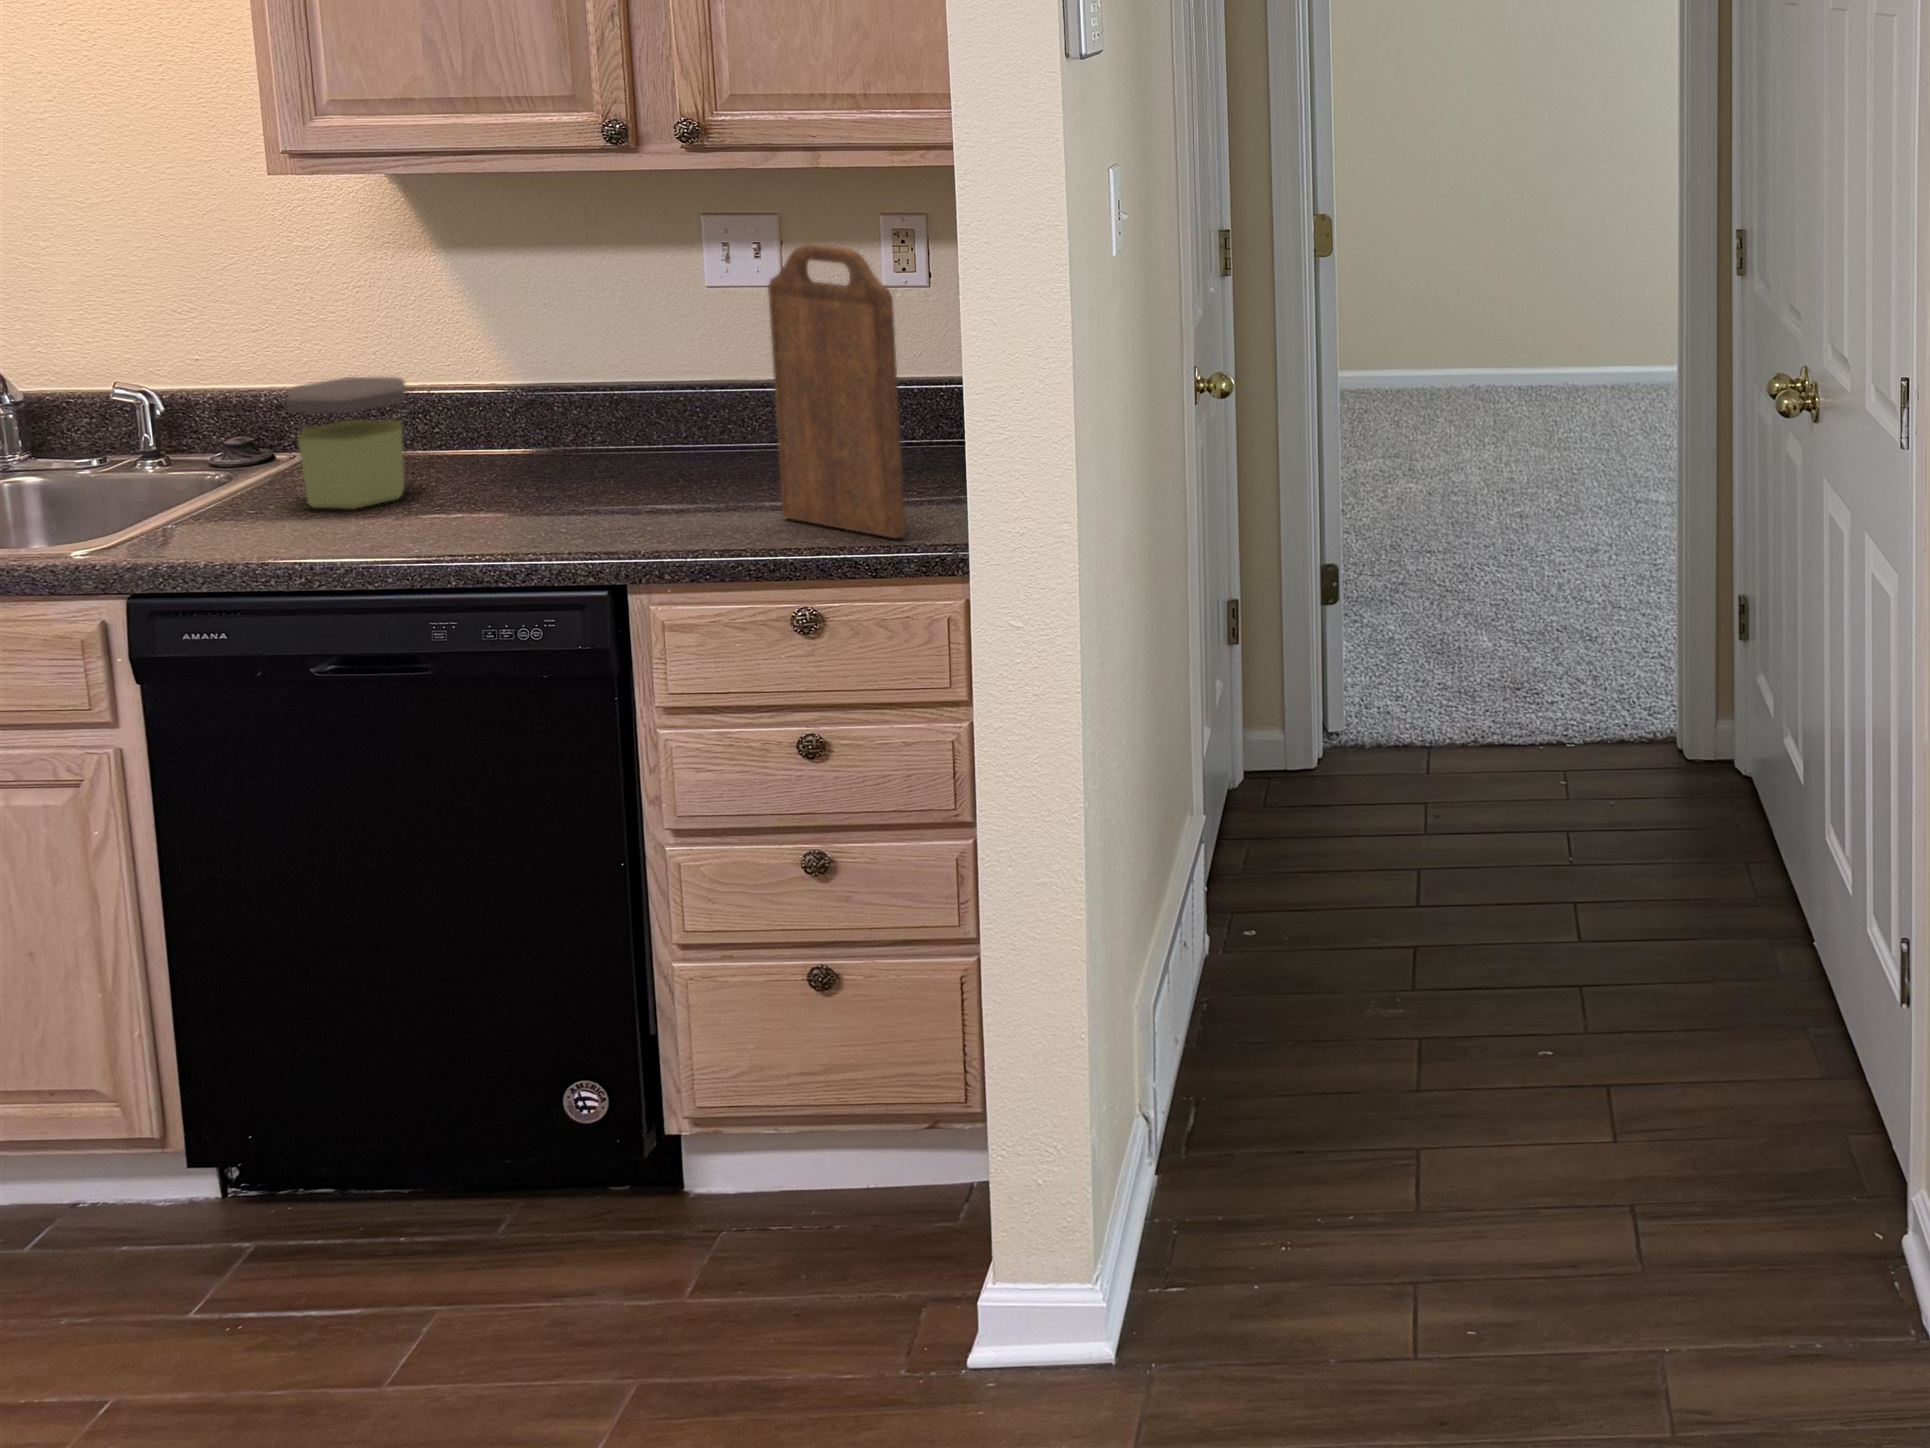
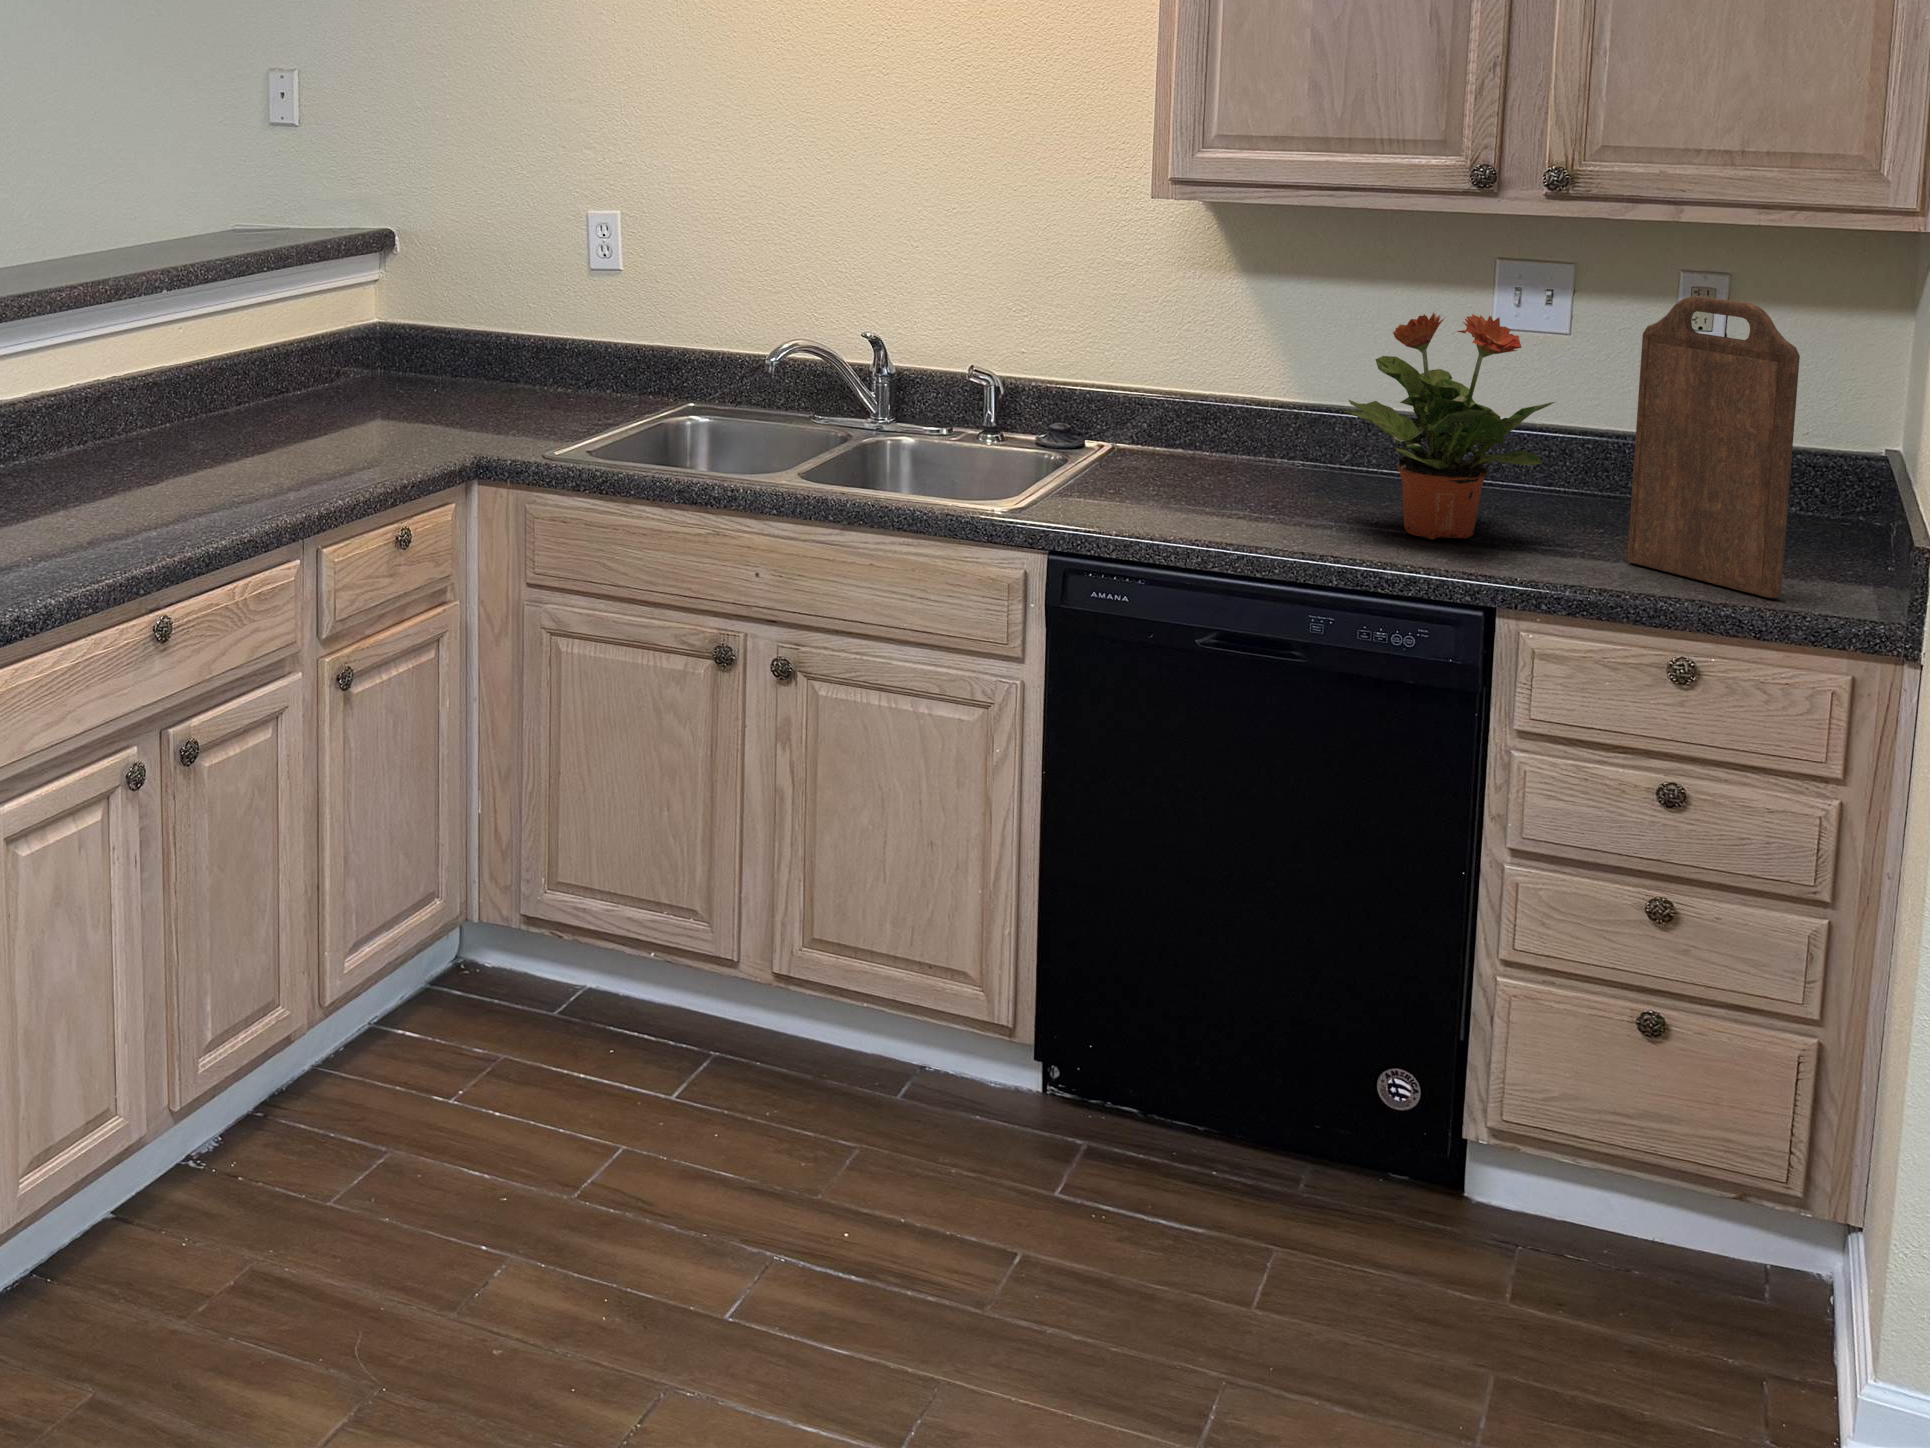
potted plant: none [477,279,705,520] -> present [1343,312,1555,540]
jar: present [287,377,405,509] -> none [1148,382,1250,502]

